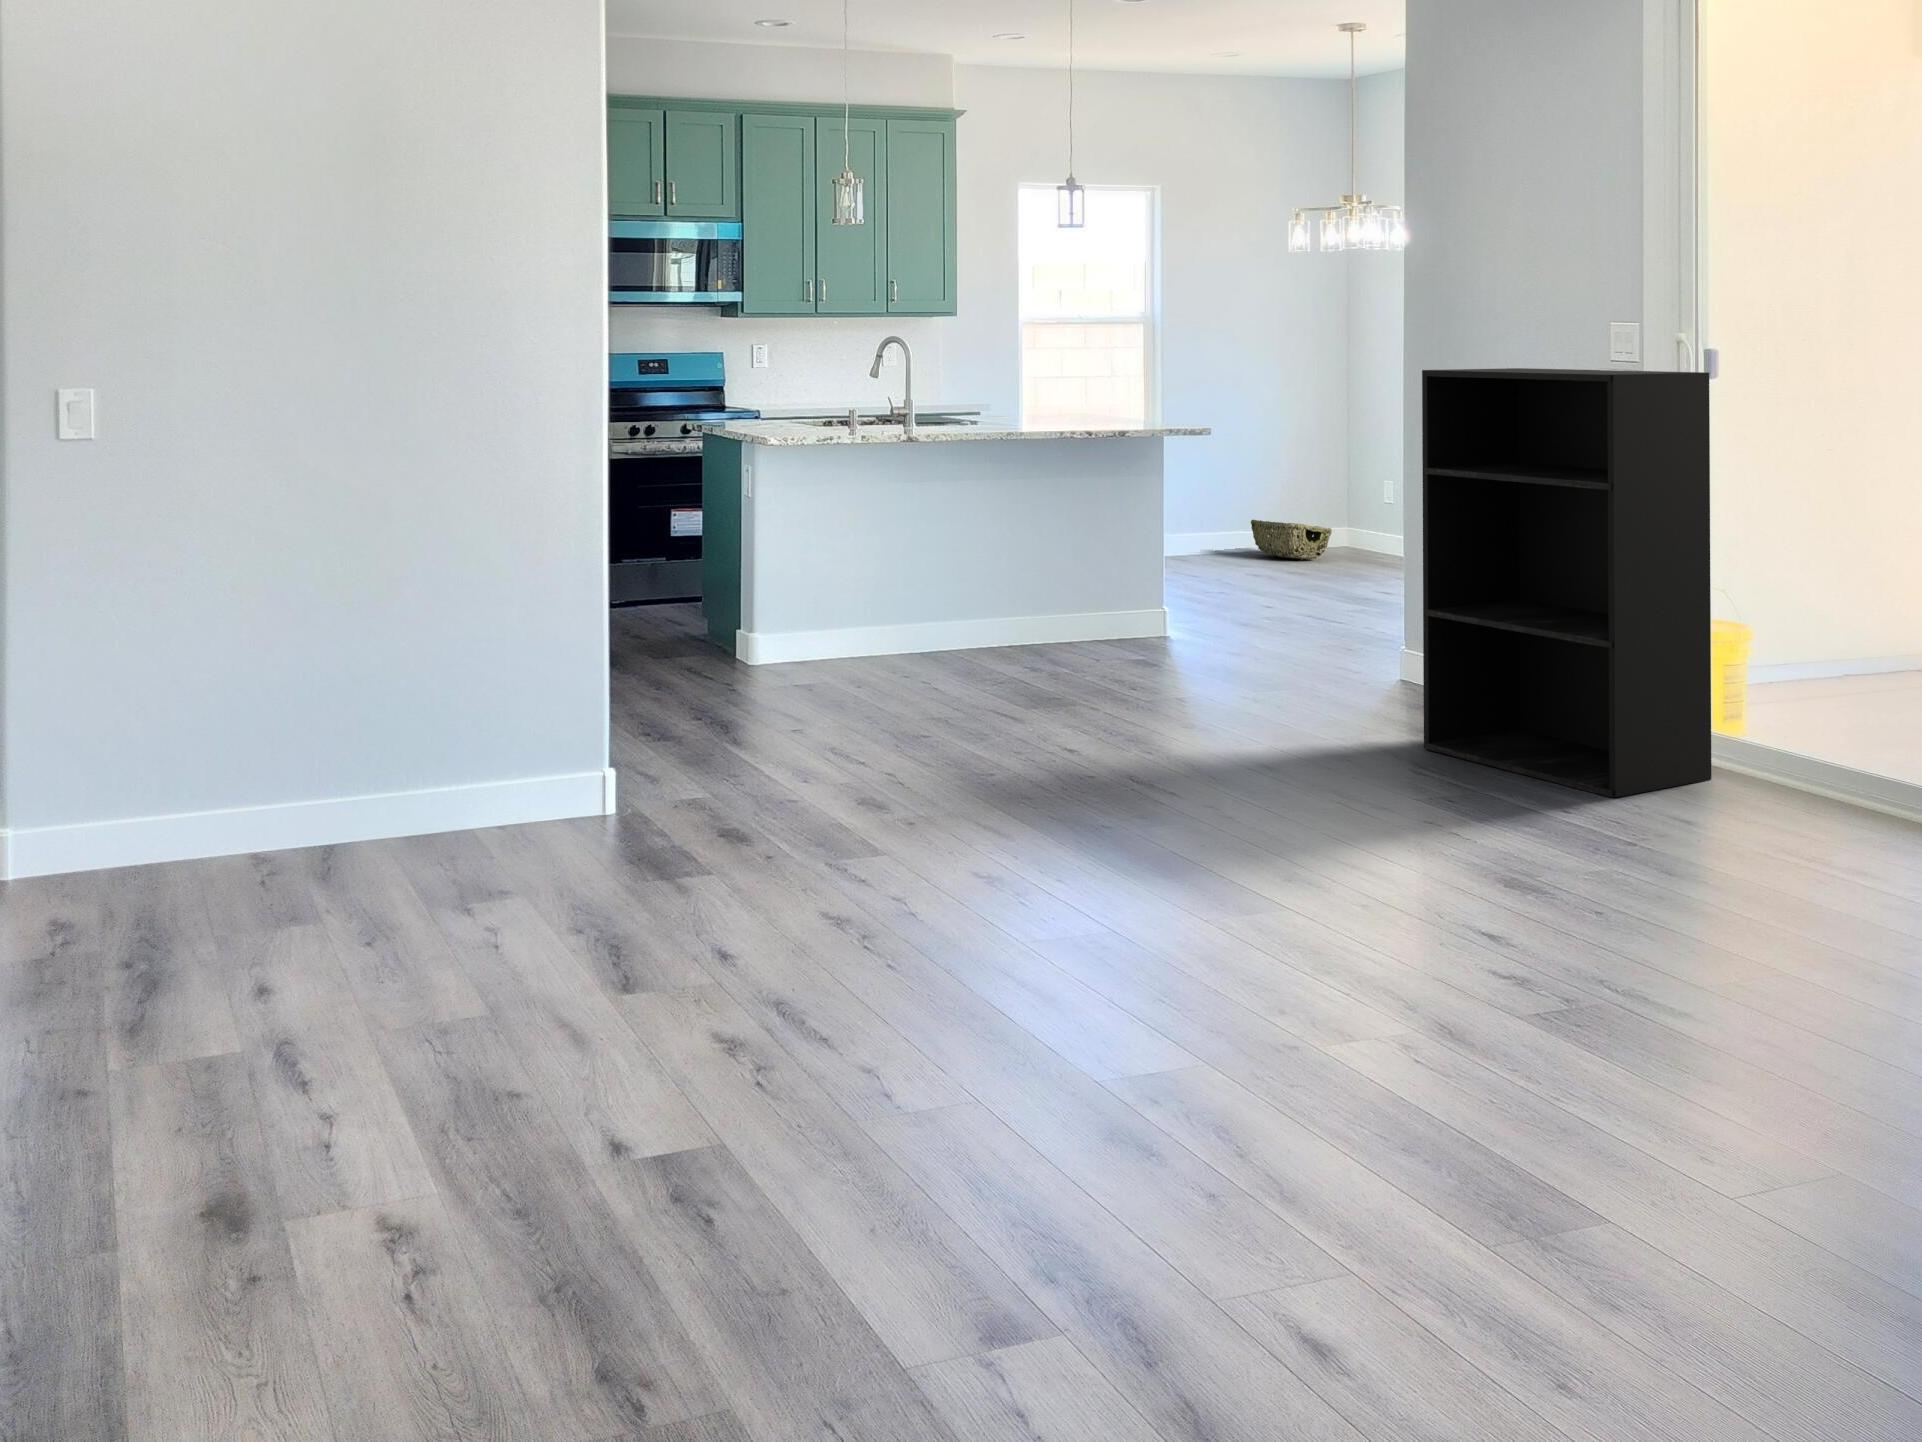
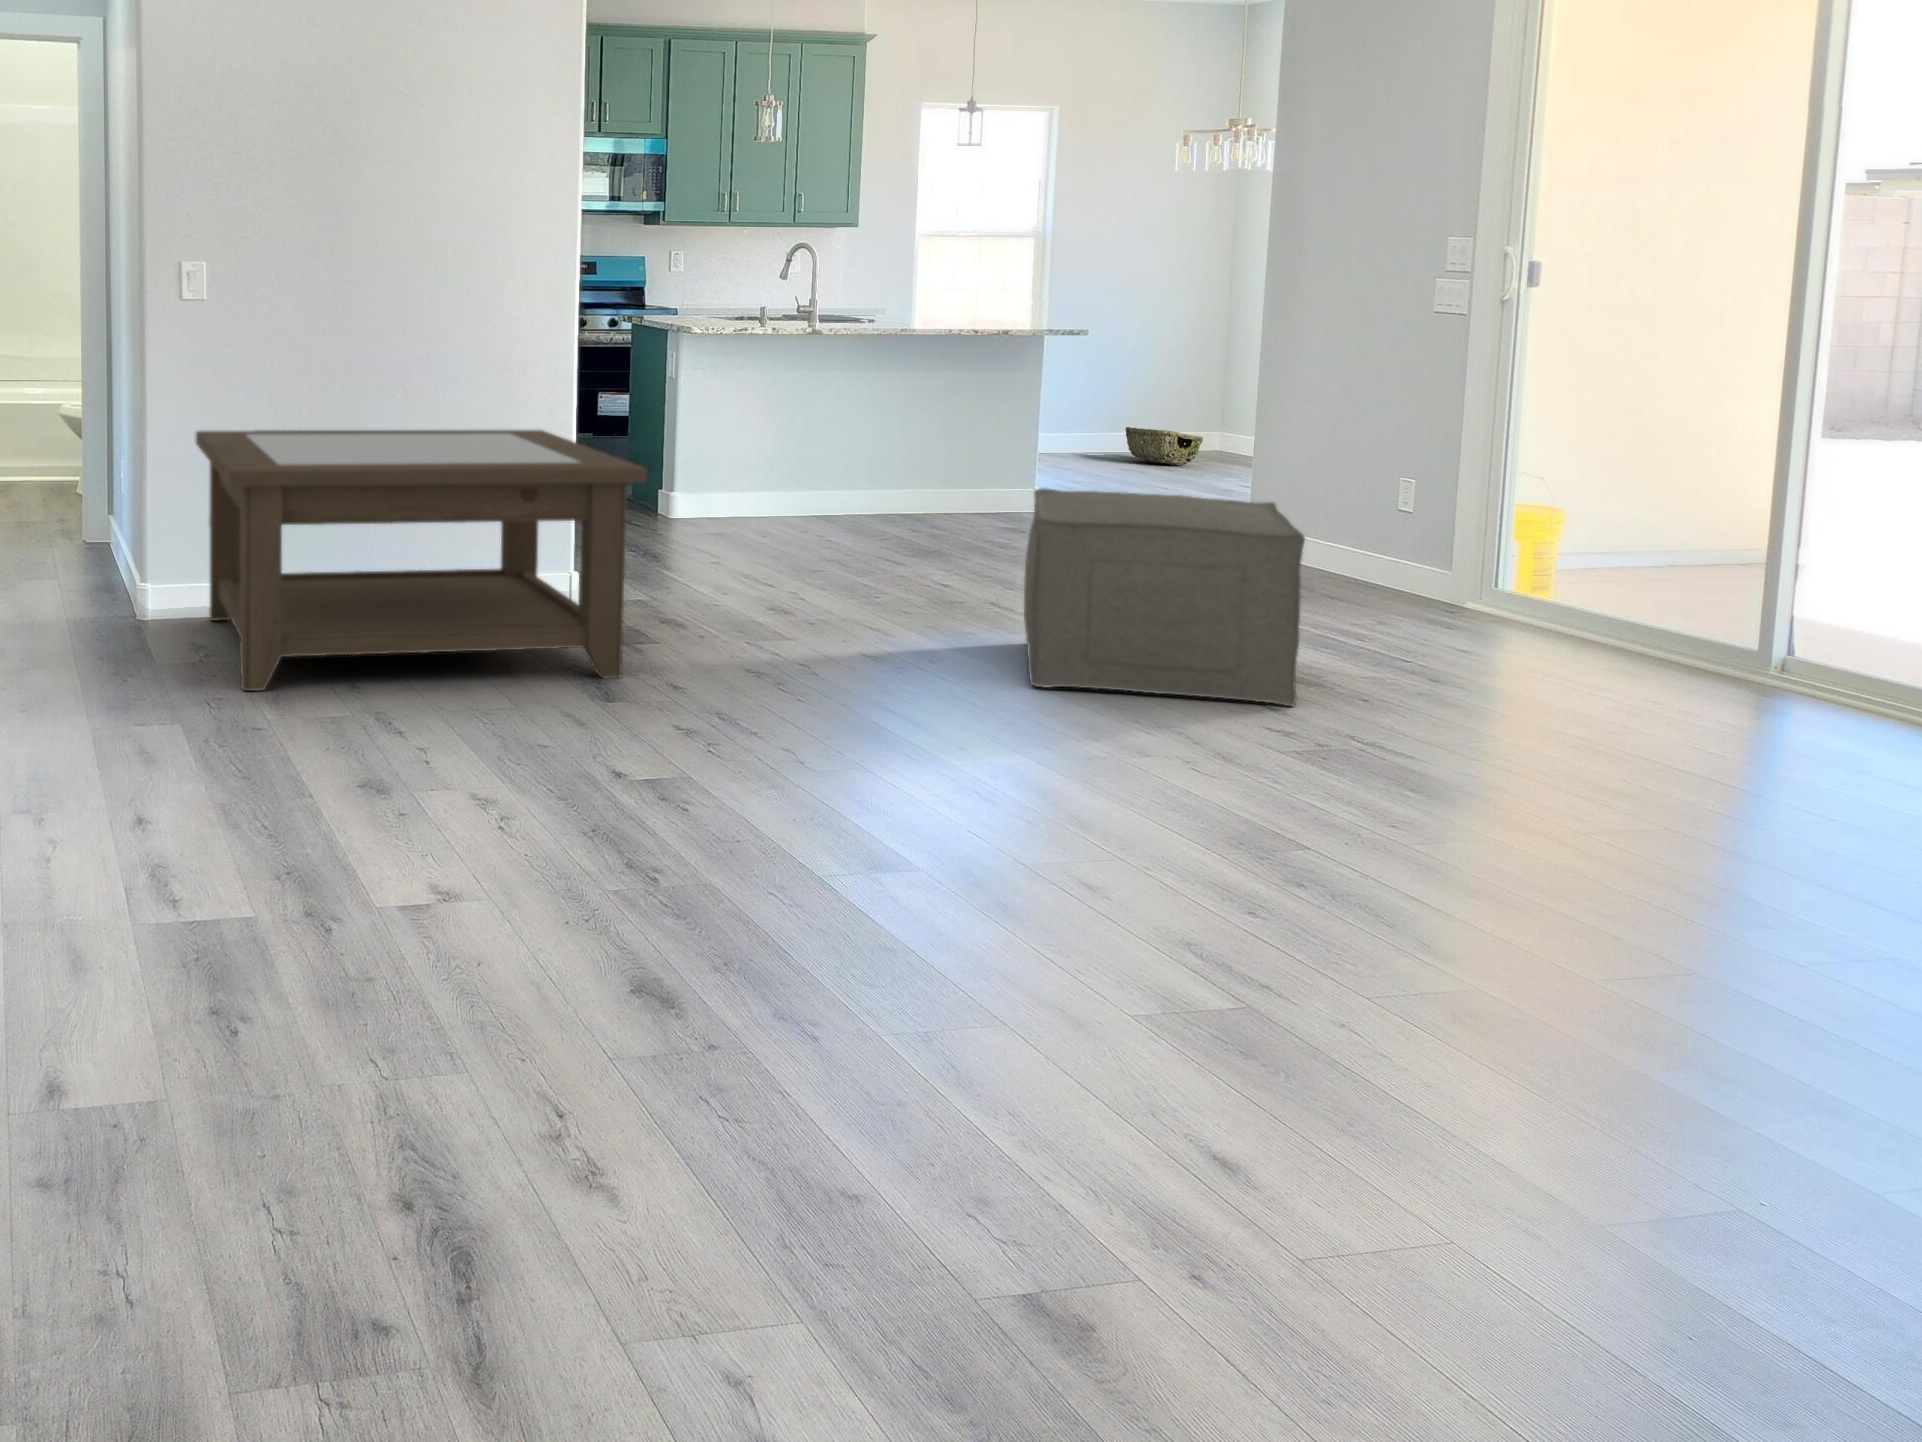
bookshelf: present [1422,368,1712,798] -> none [1253,274,1528,631]
coffee table: none [45,596,664,1034] -> present [196,430,647,691]
ottoman: none [1164,653,1519,949] -> present [1024,488,1305,706]

